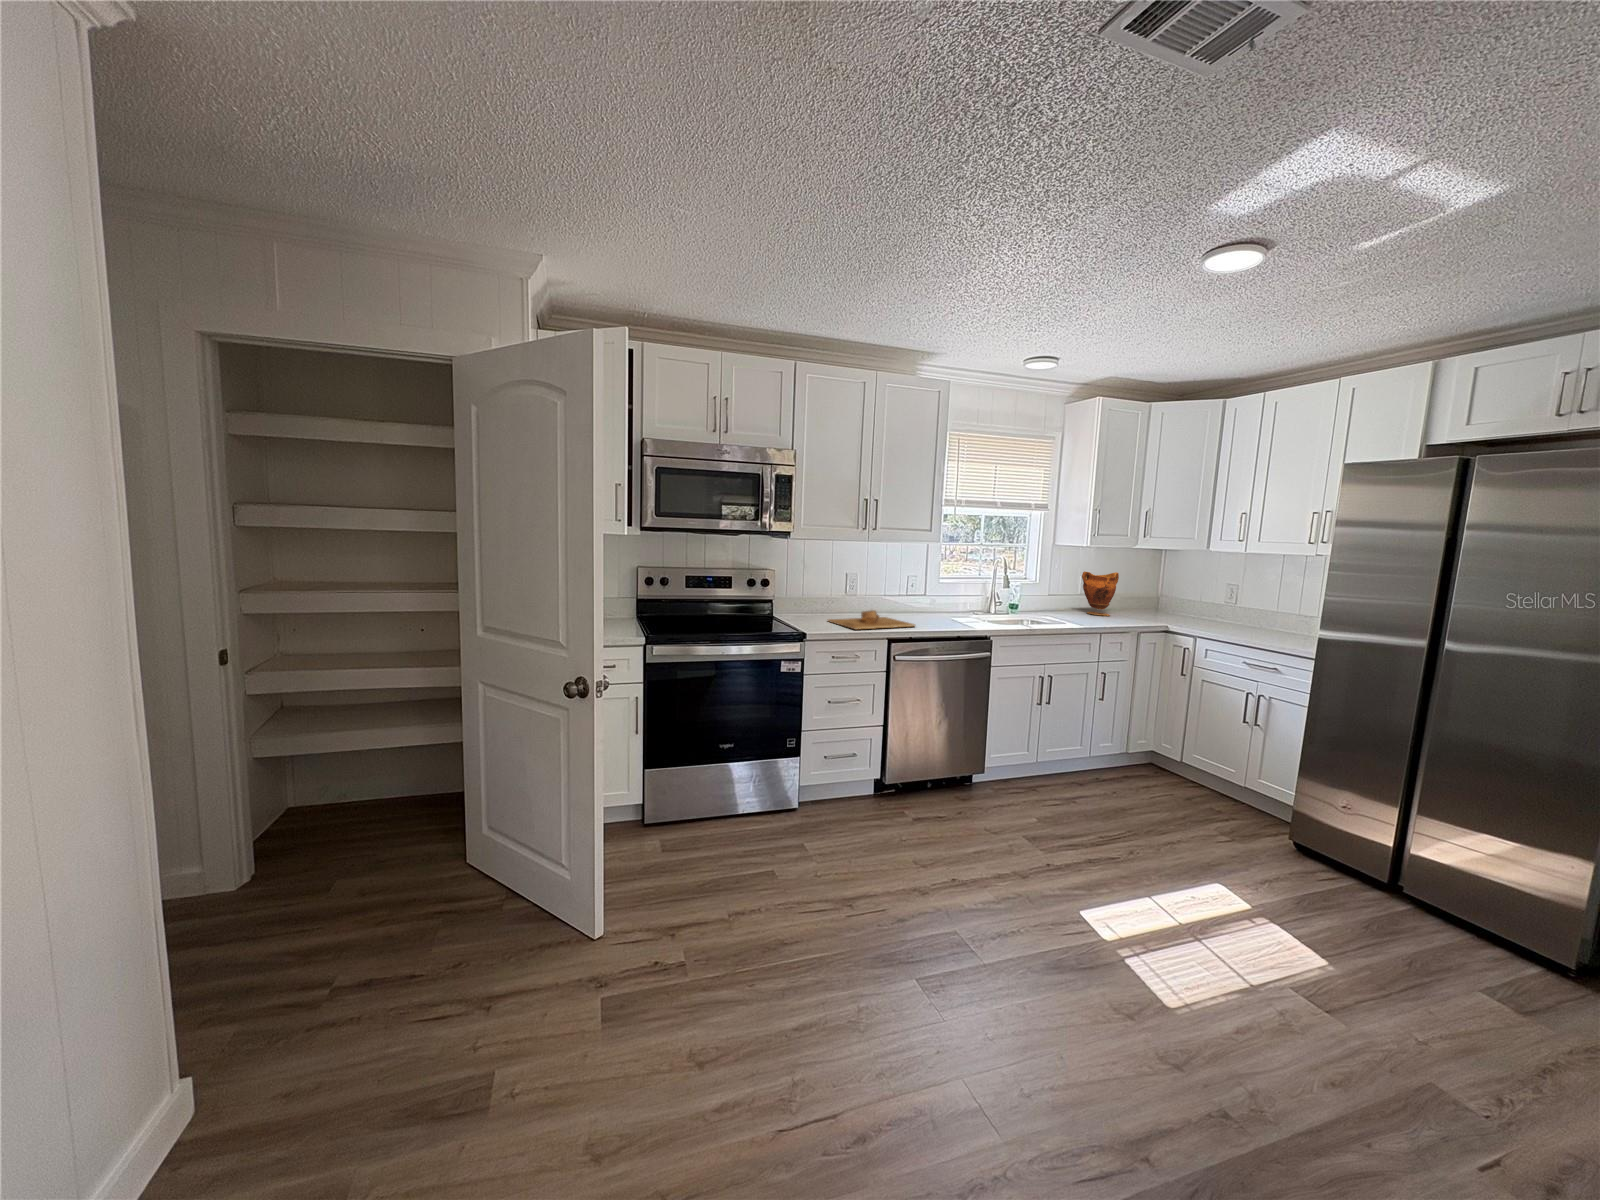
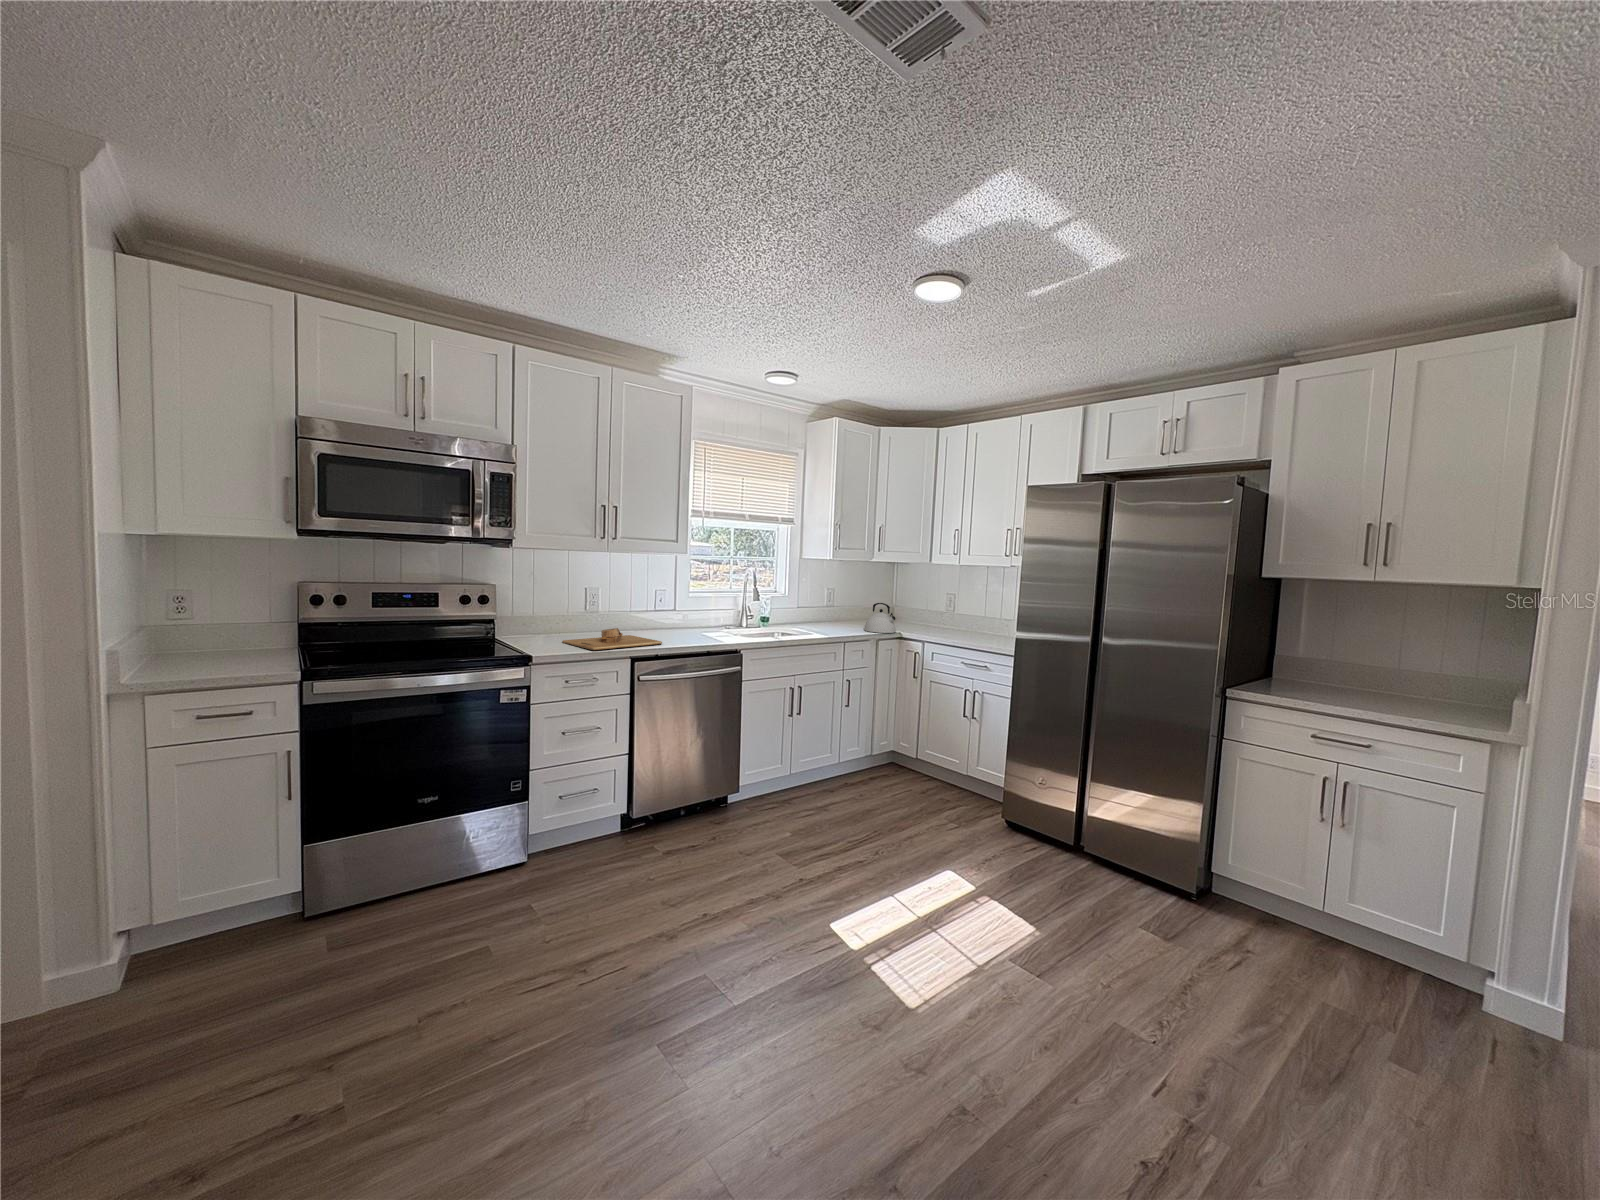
vase: present [1082,571,1119,616] -> none [825,584,857,625]
kettle: none [1126,593,1165,626] -> present [864,603,896,633]

